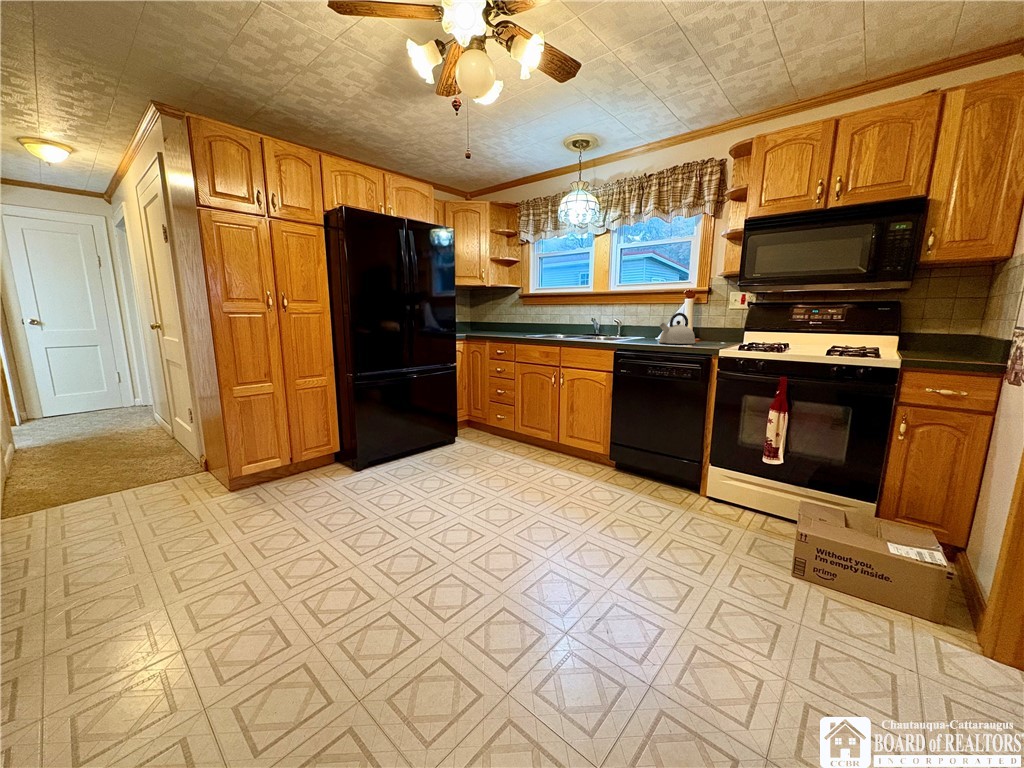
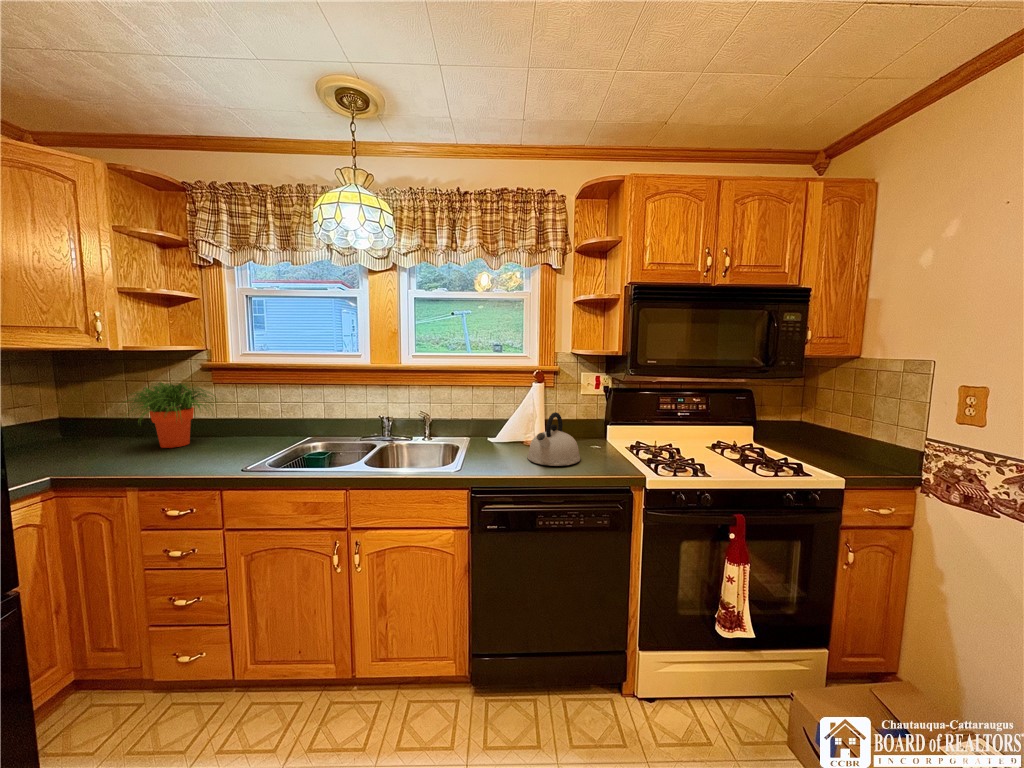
potted plant: none [488,302,523,332] -> present [125,382,214,448]

